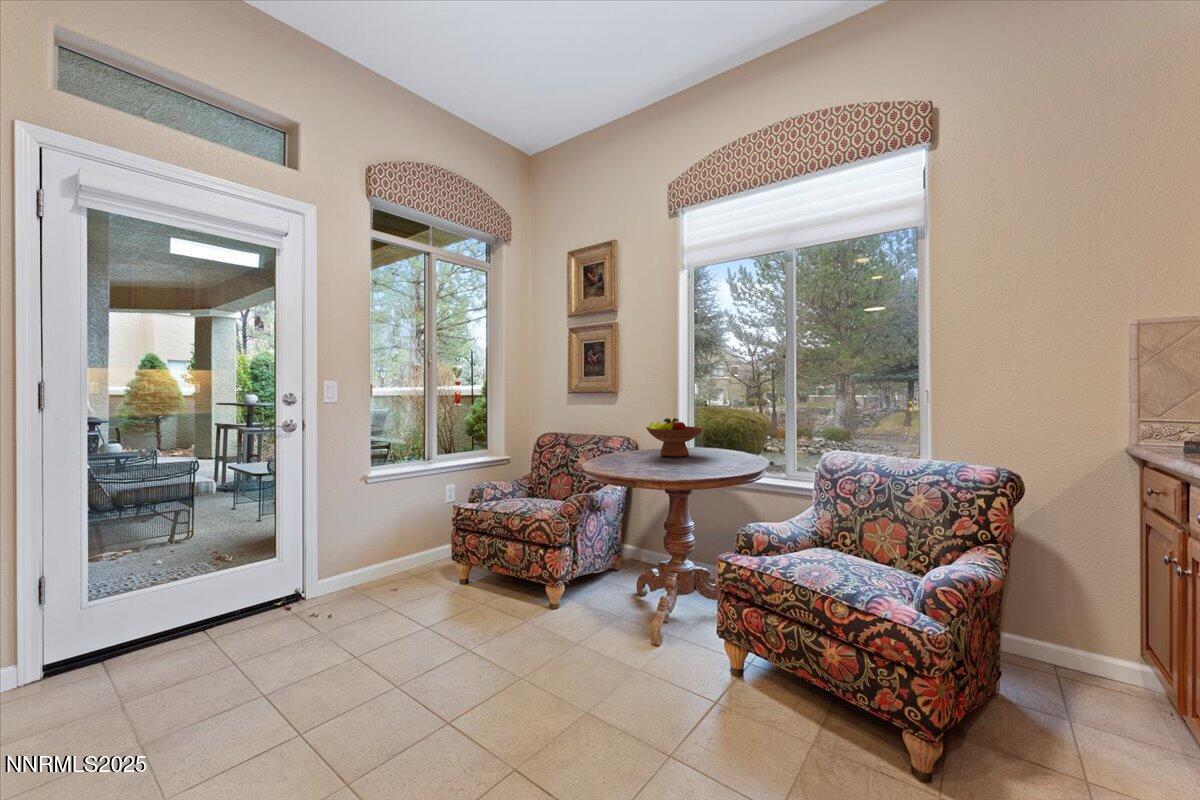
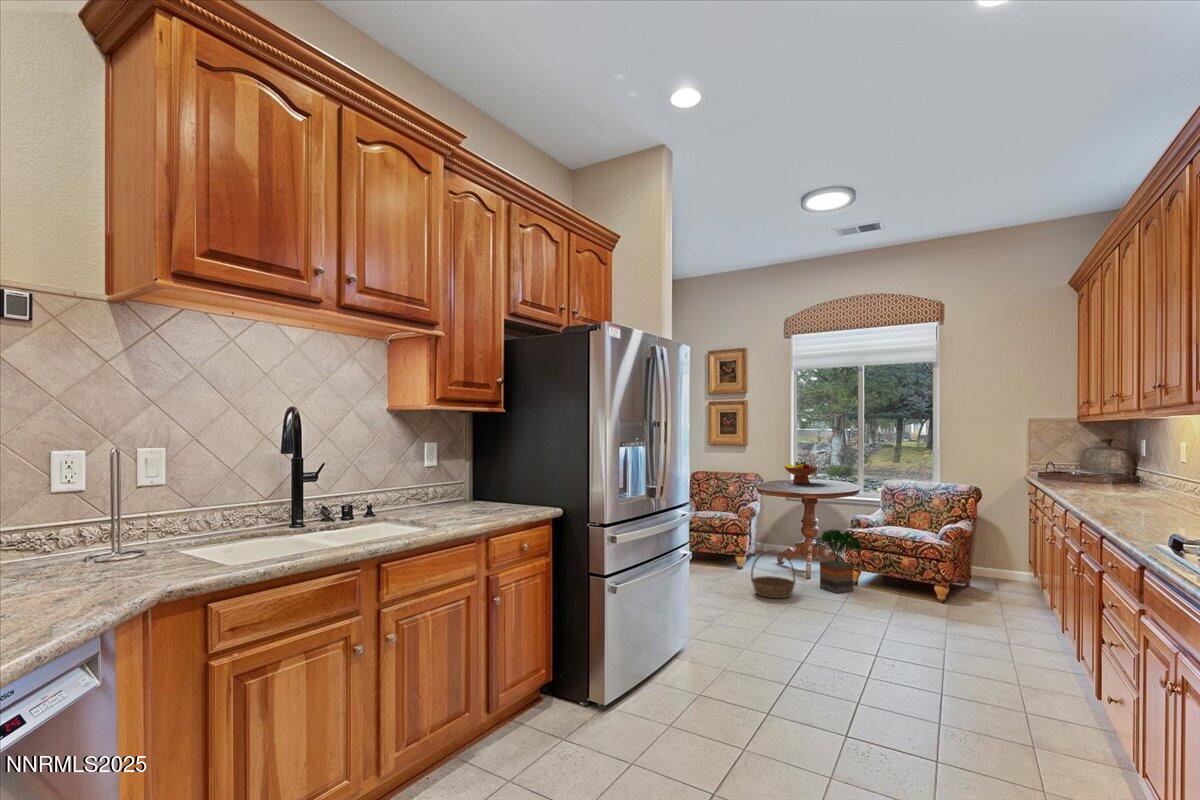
potted tree: none [640,556,741,711] -> present [815,530,863,594]
basket: none [482,608,576,727] -> present [751,550,795,598]

